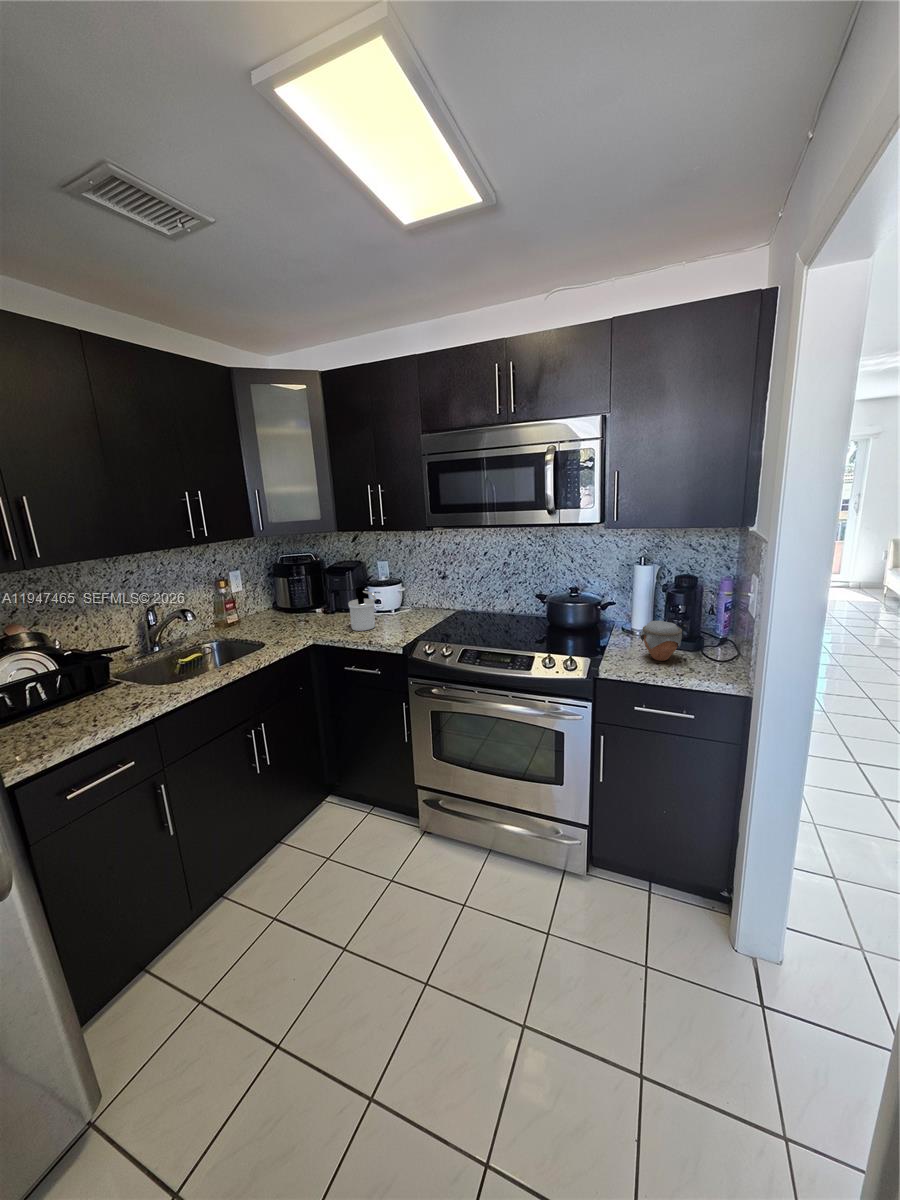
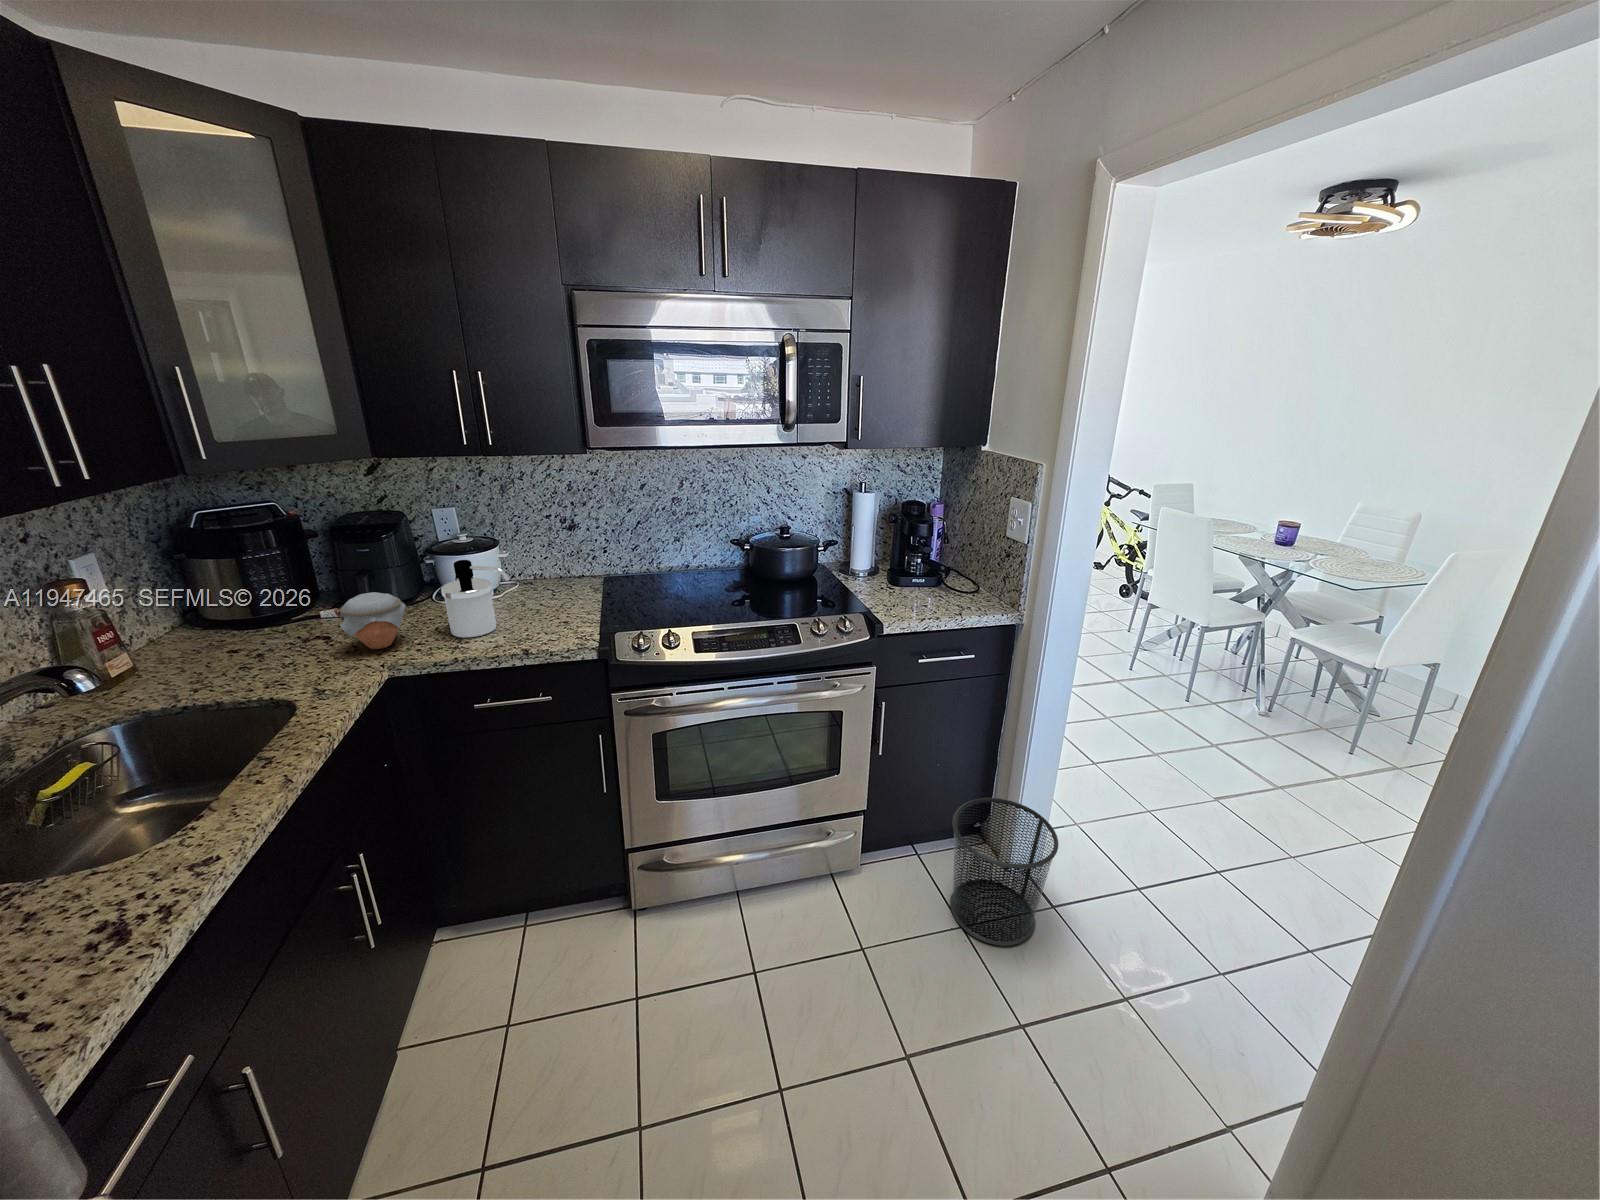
jar: present [640,621,682,661] -> present [339,592,406,649]
waste bin: none [642,853,755,1016] -> present [950,798,1058,946]

